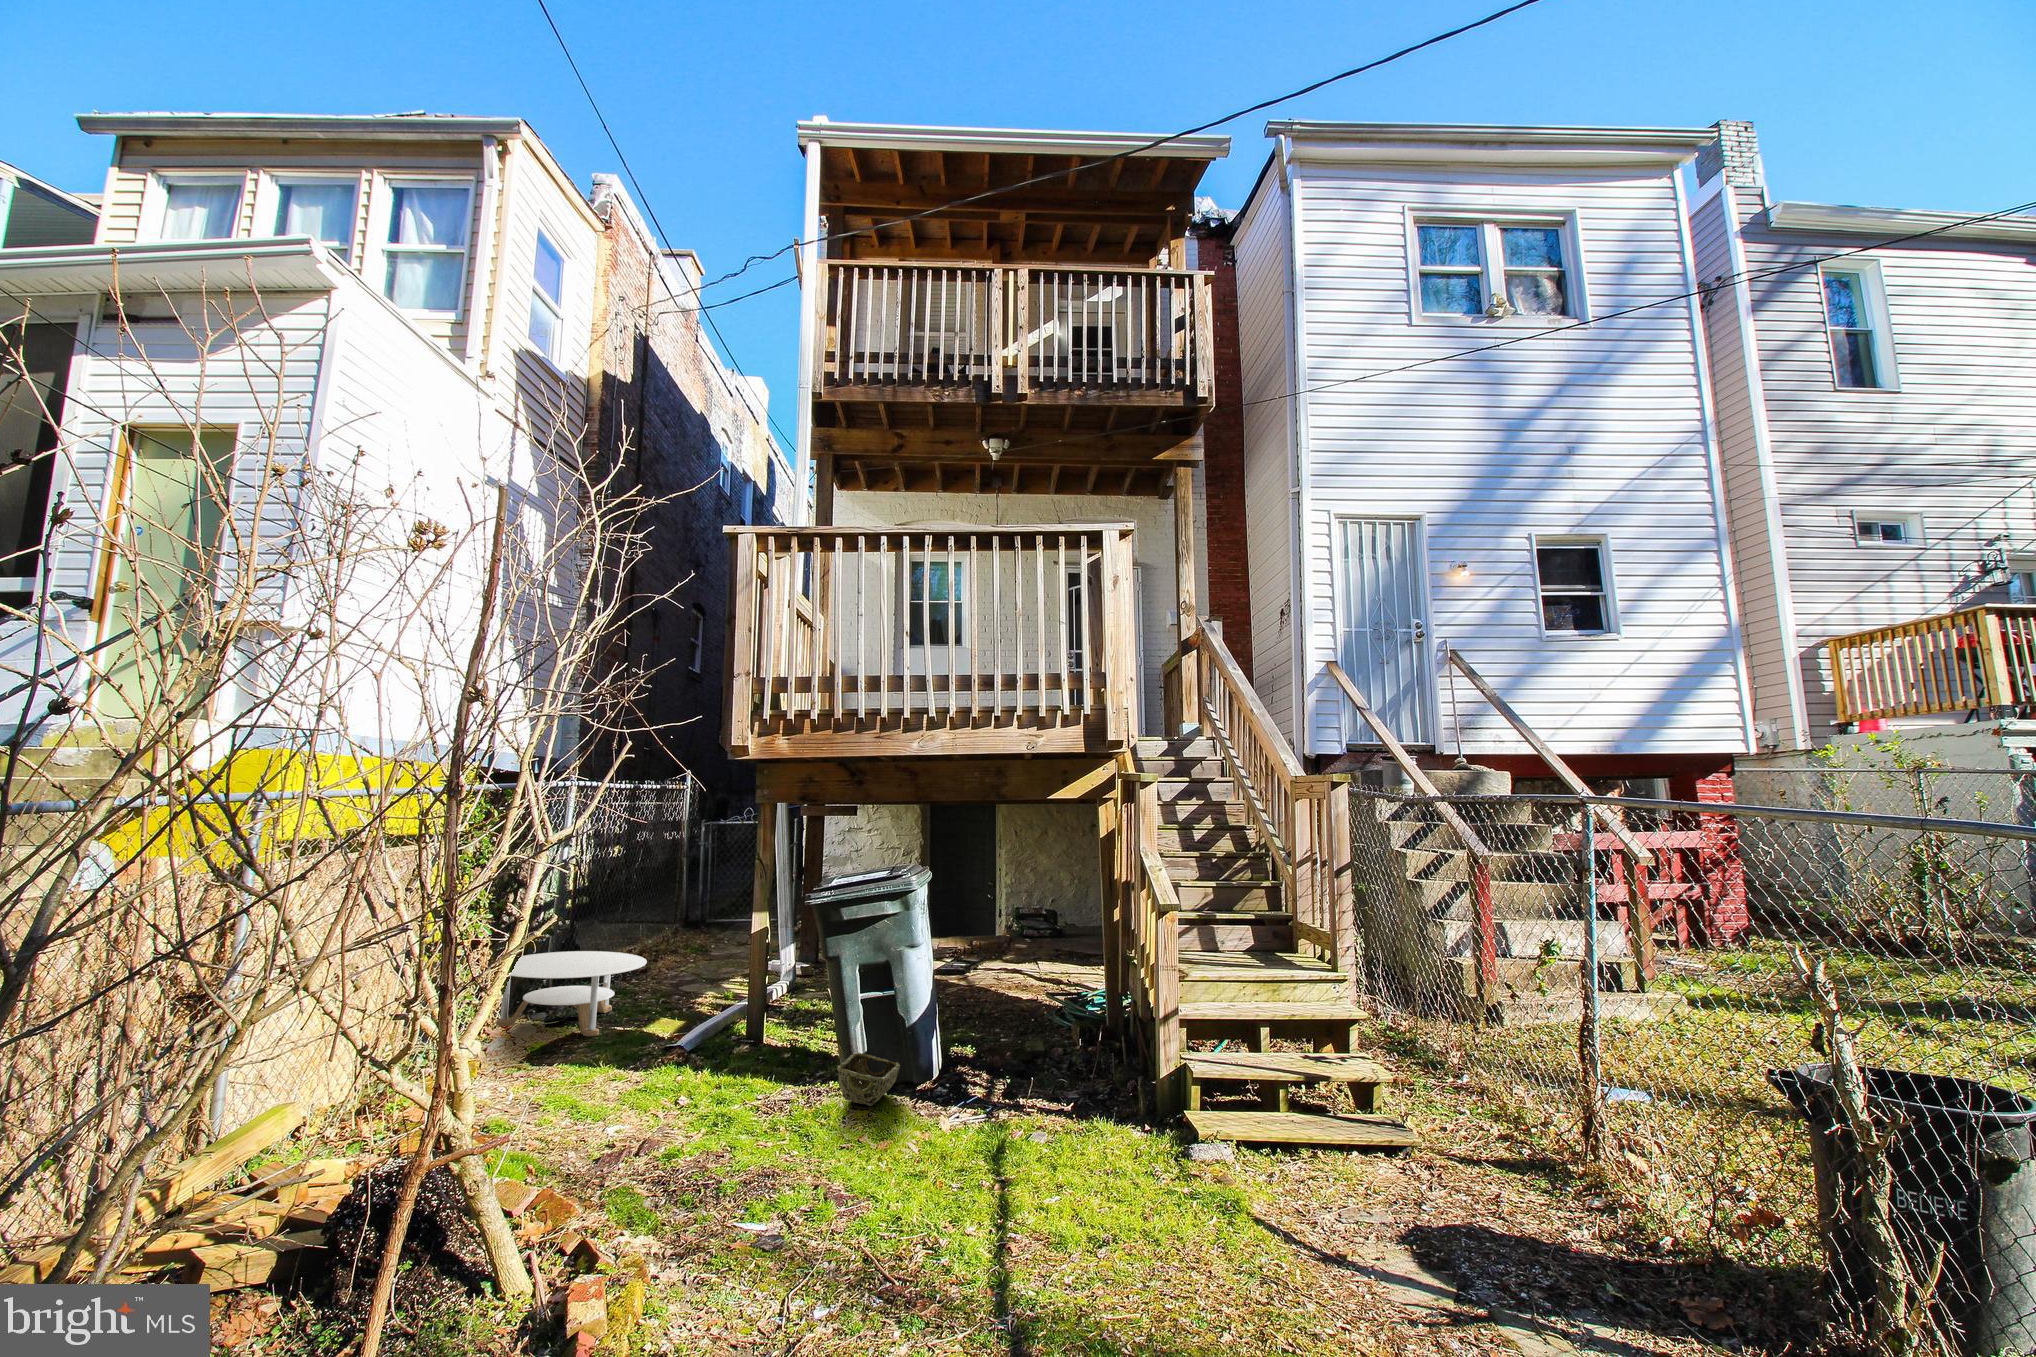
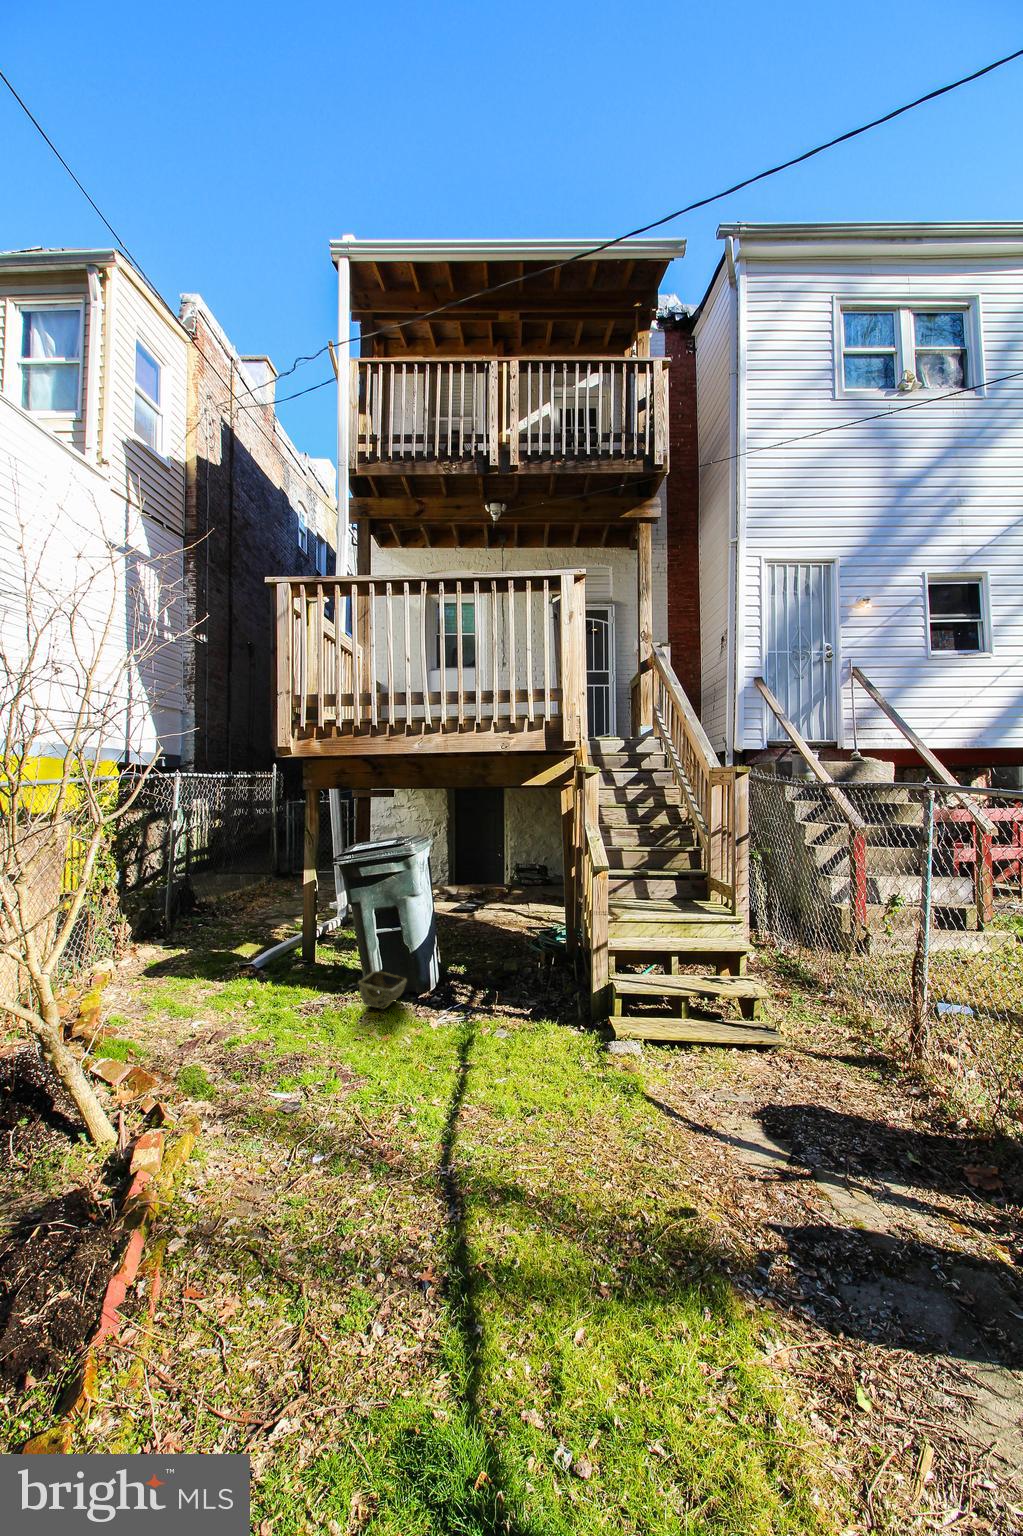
round table: present [496,951,647,1036] -> none [119,894,233,956]

